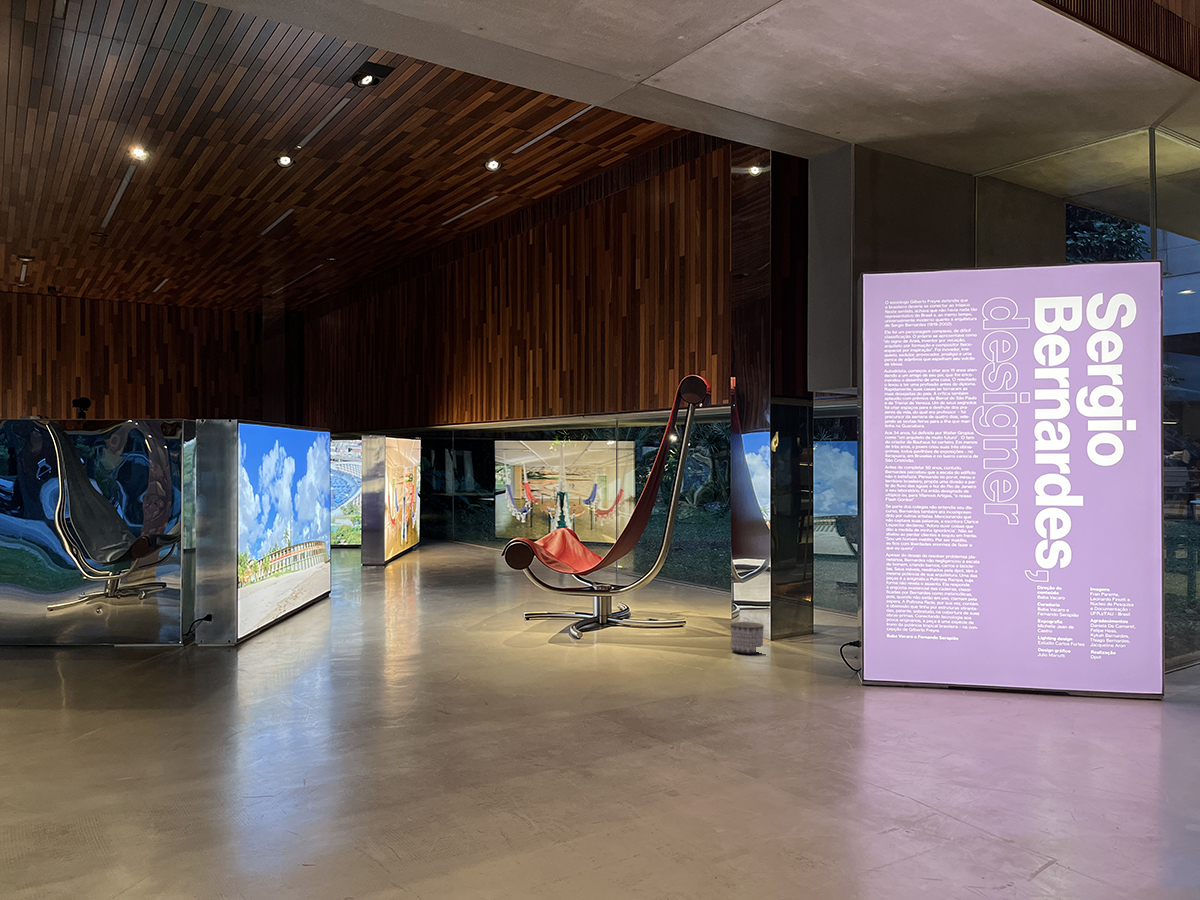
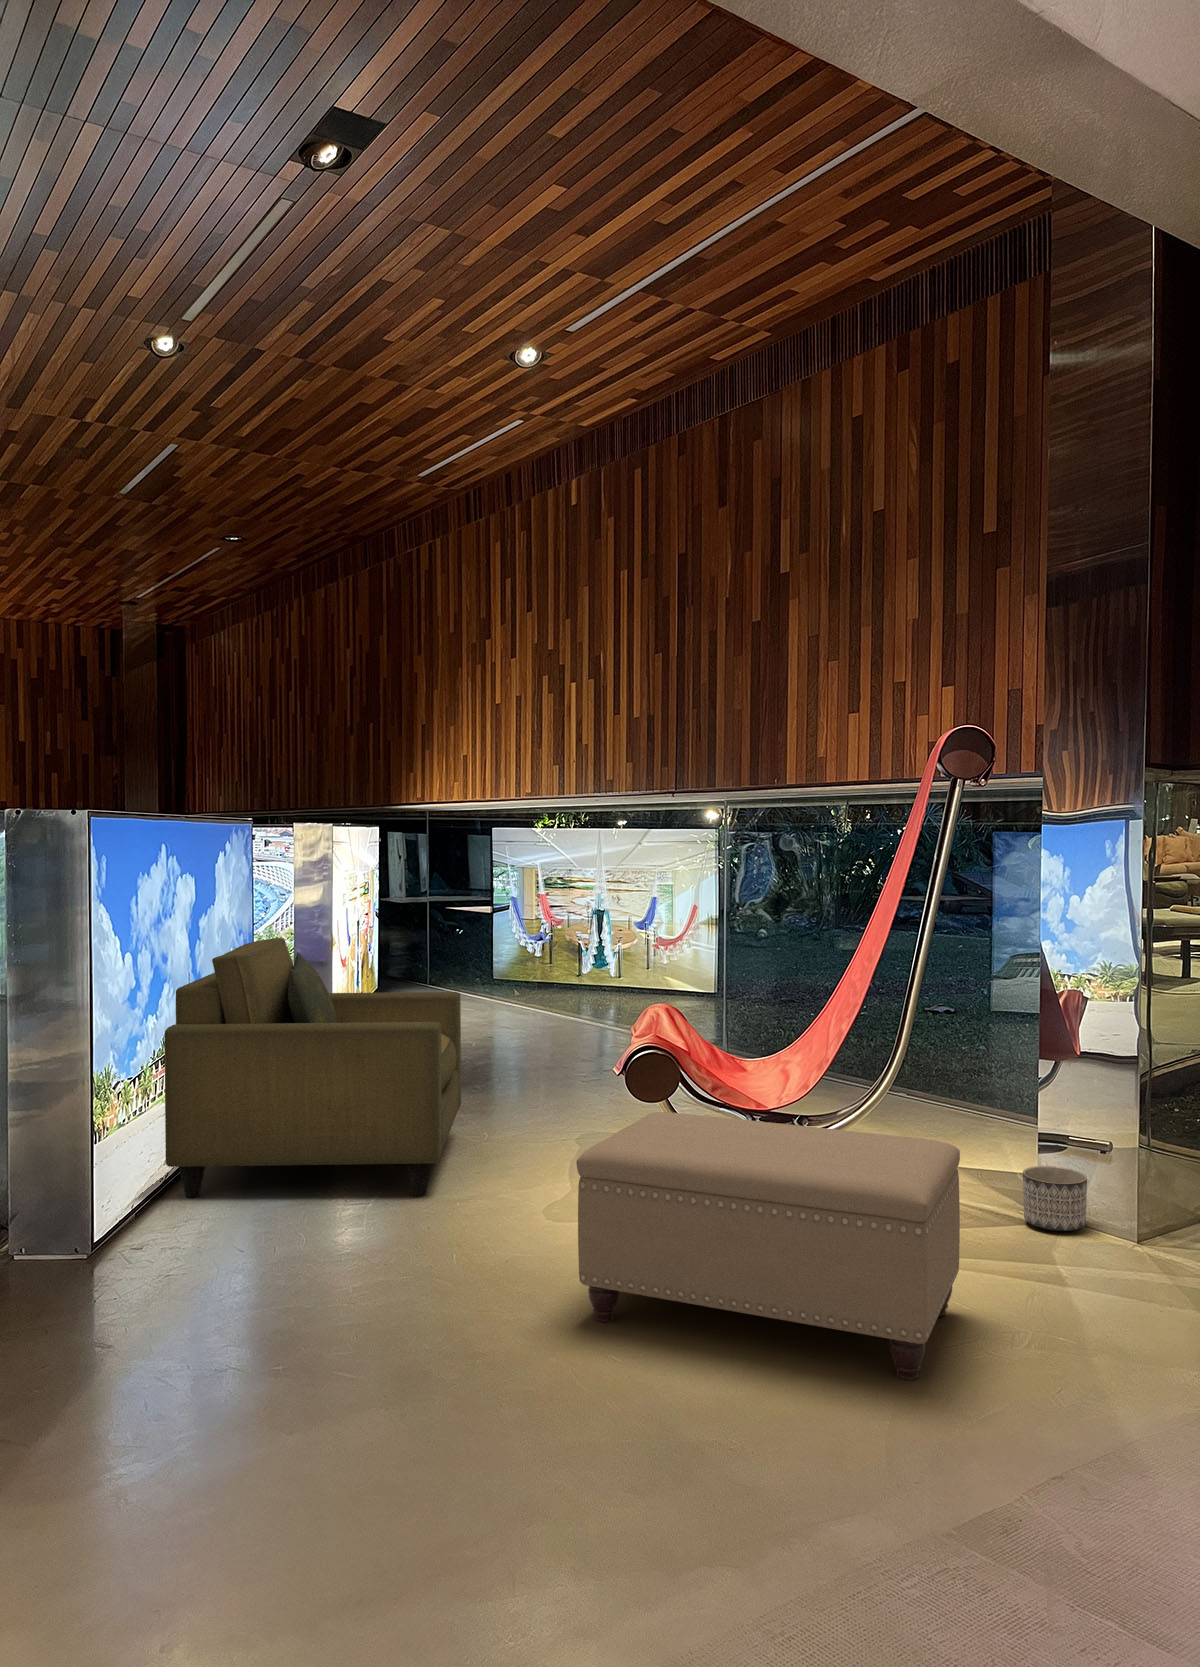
armchair: none [275,494,446,633] -> present [164,938,461,1198]
ottoman: none [472,579,663,691] -> present [576,1112,960,1381]

